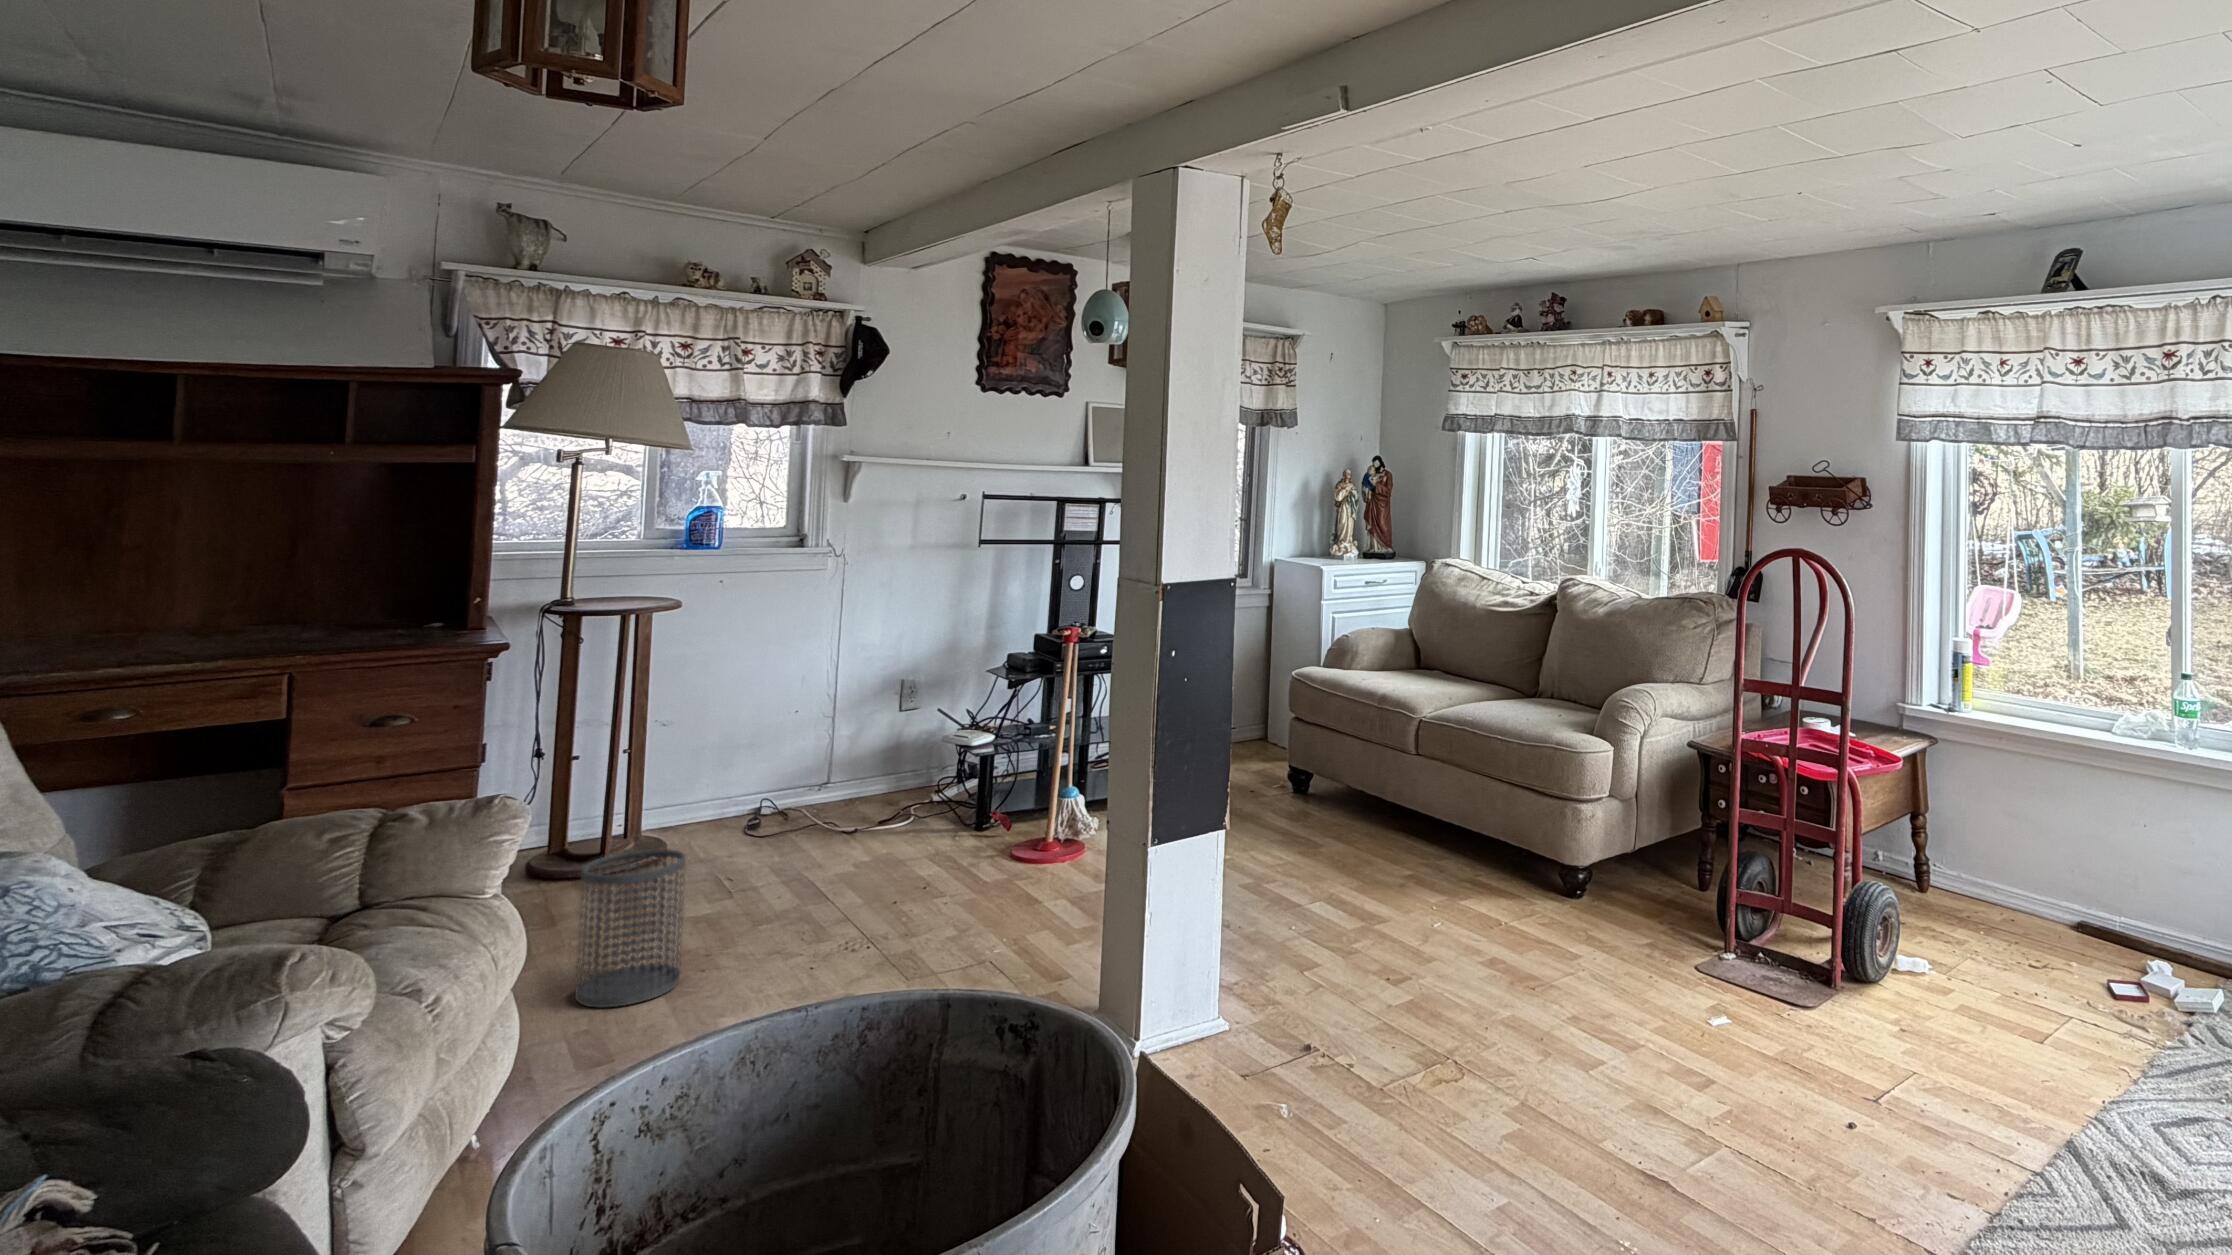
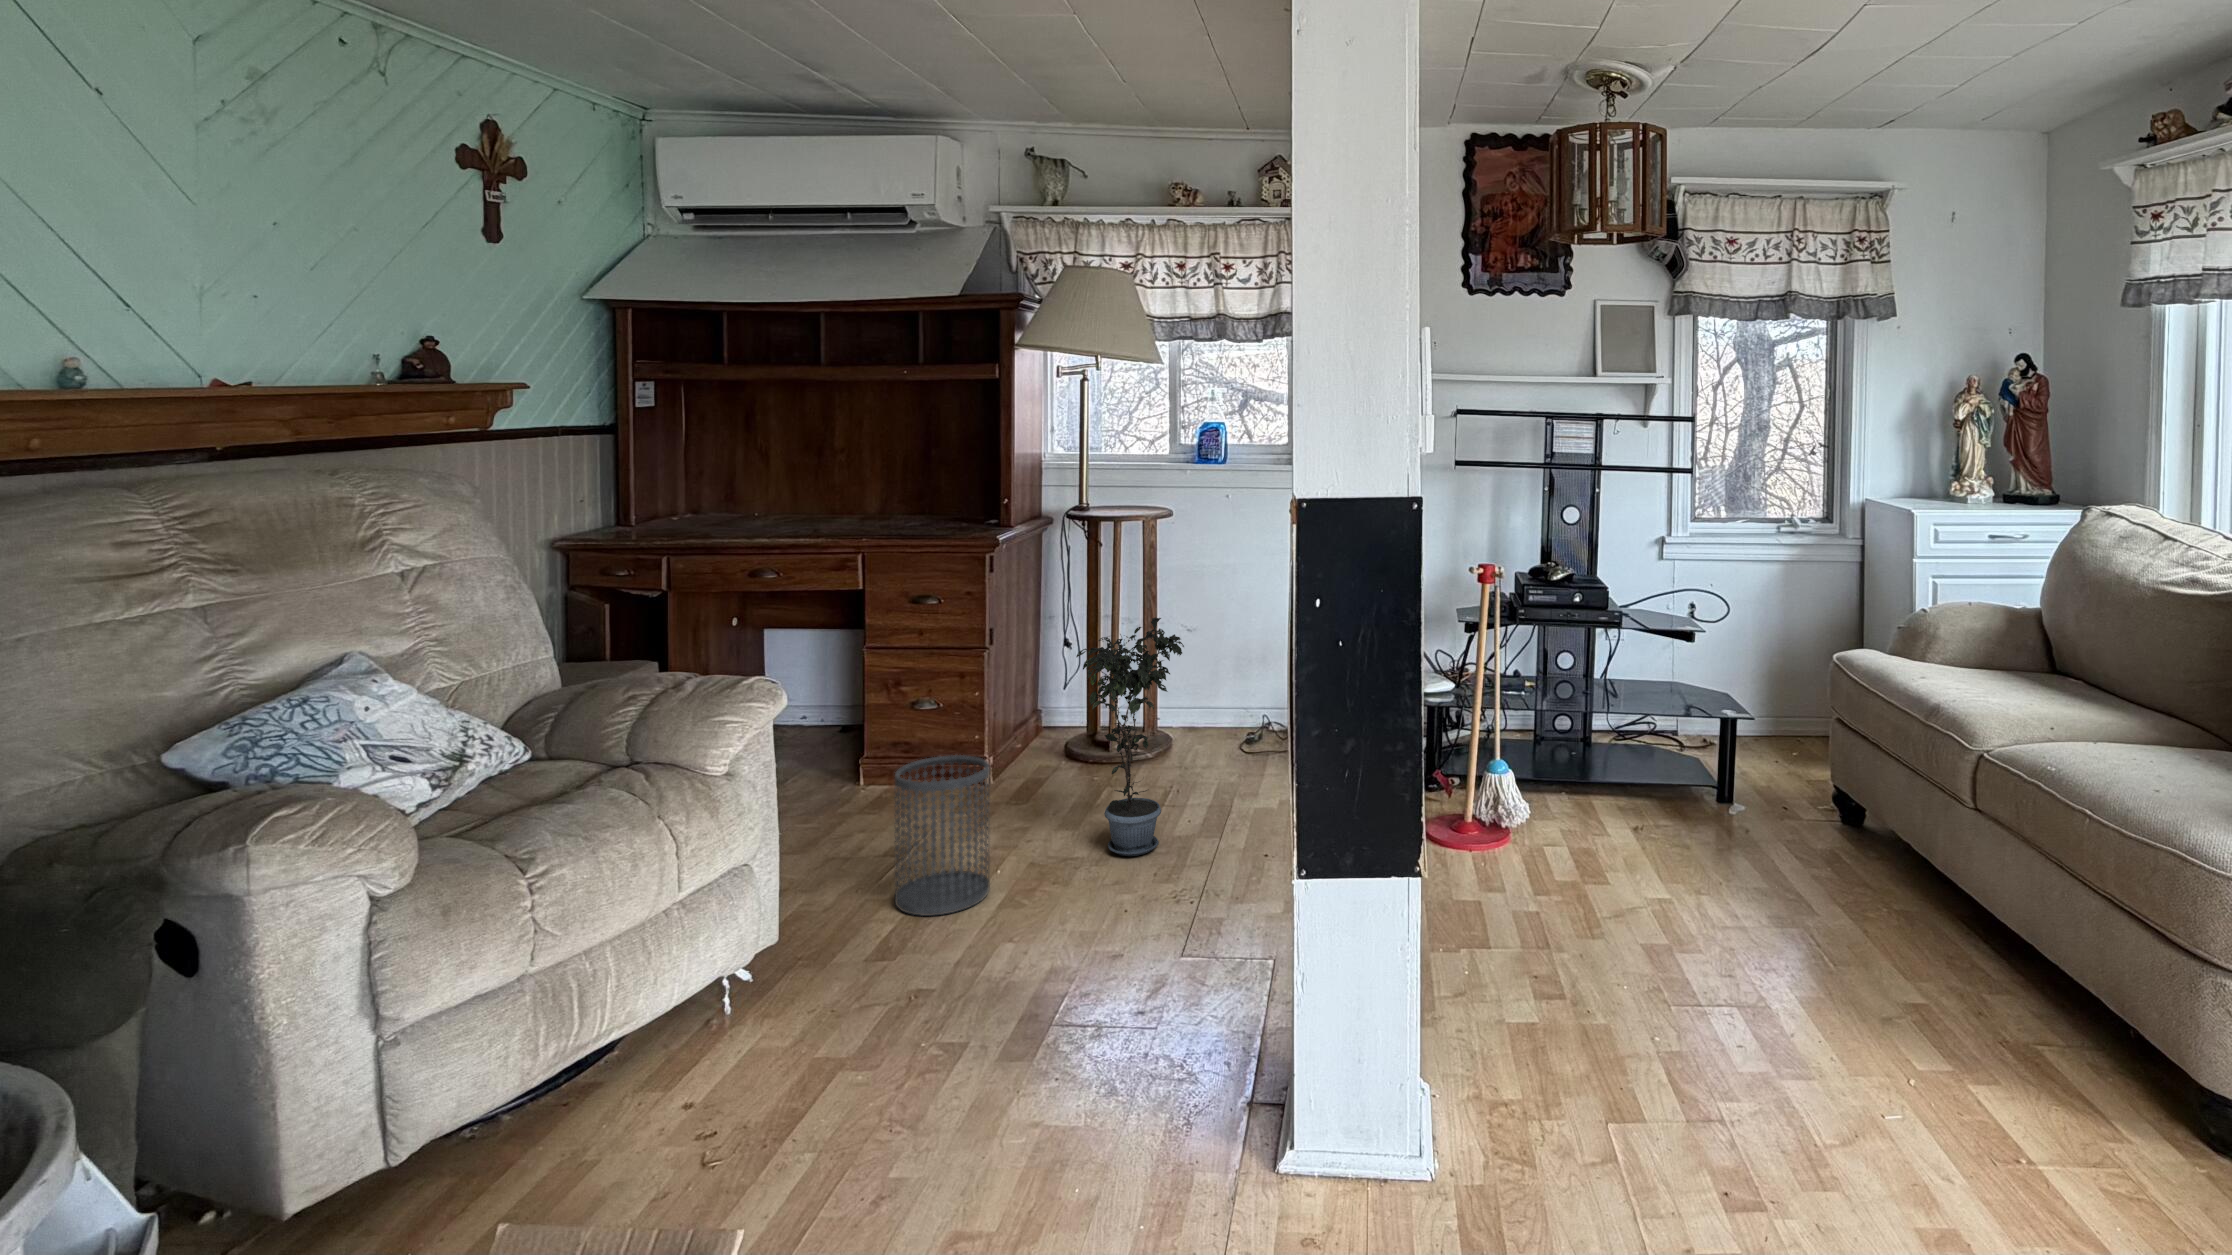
potted plant: none [729,697,837,926] -> present [1076,618,1184,856]

